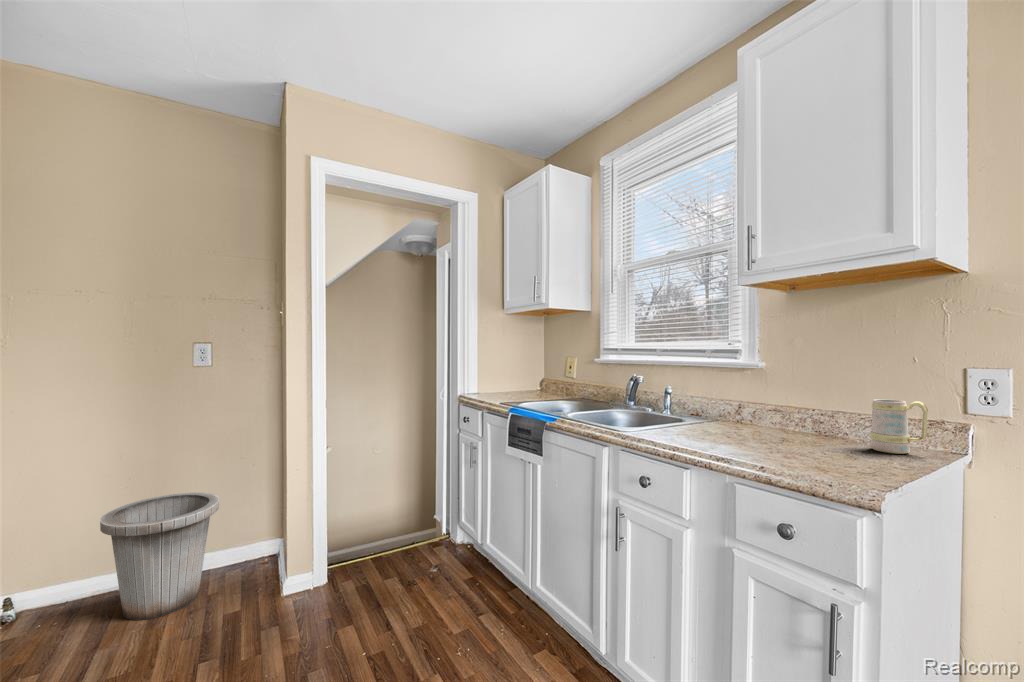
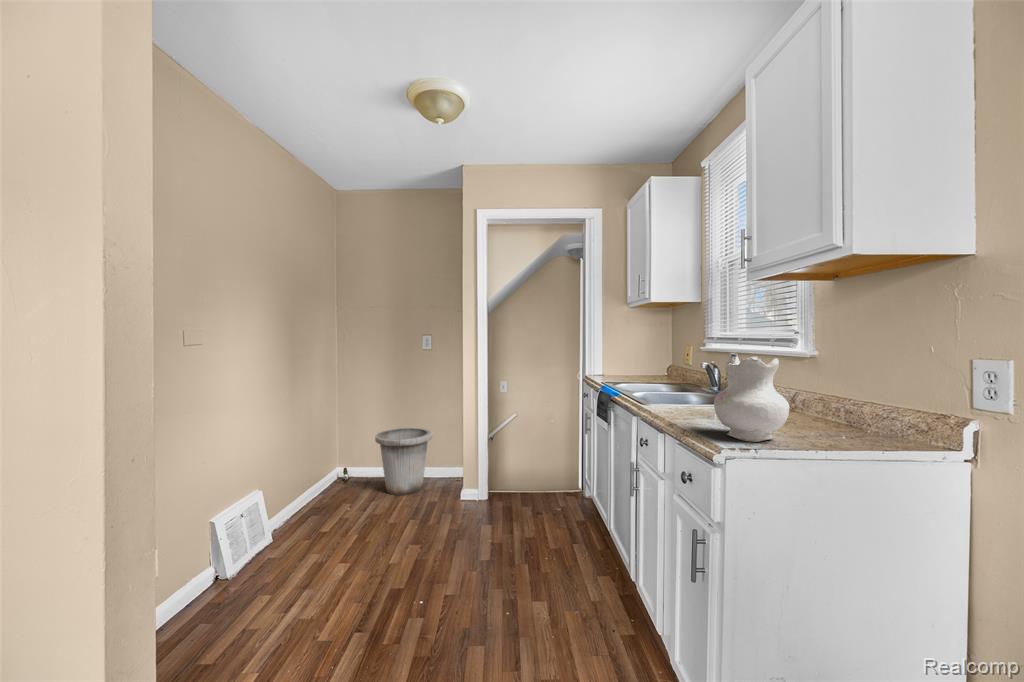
ceramic pitcher: none [769,366,866,470] -> present [714,353,789,442]
mug: present [870,399,928,454] -> none [856,388,908,443]

